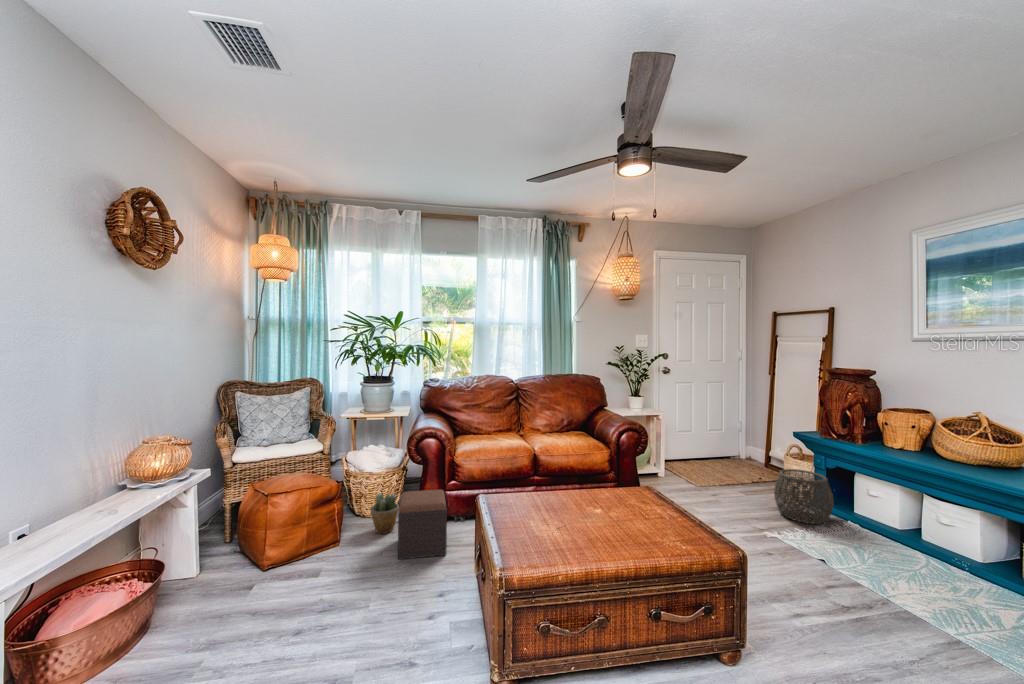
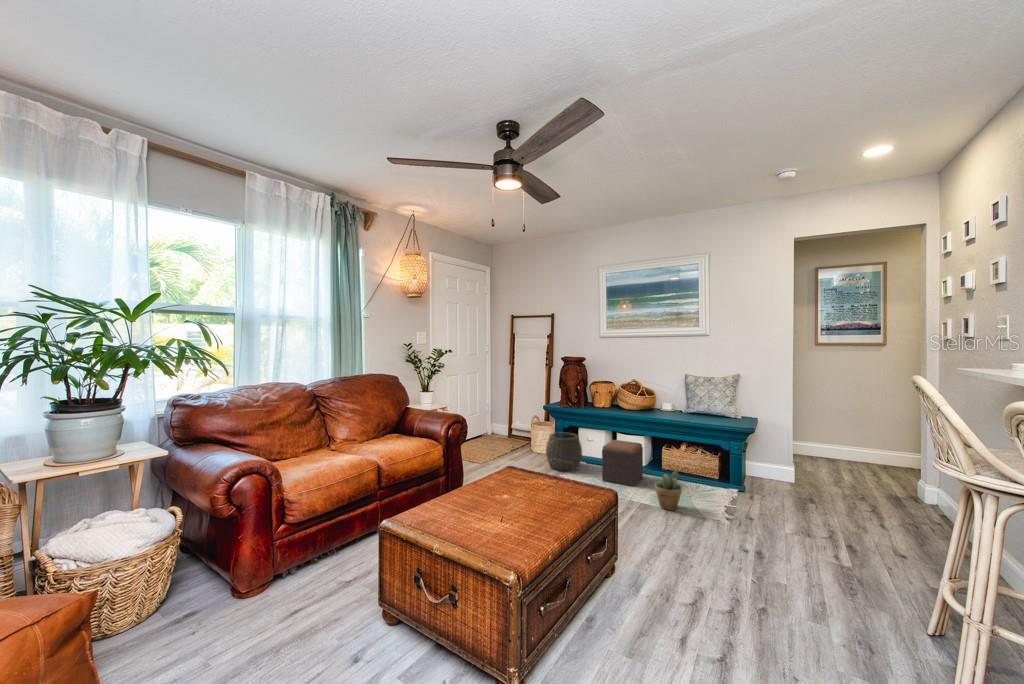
footstool: present [398,490,447,560] -> present [602,440,643,486]
potted plant: present [370,494,399,534] -> present [655,472,682,510]

